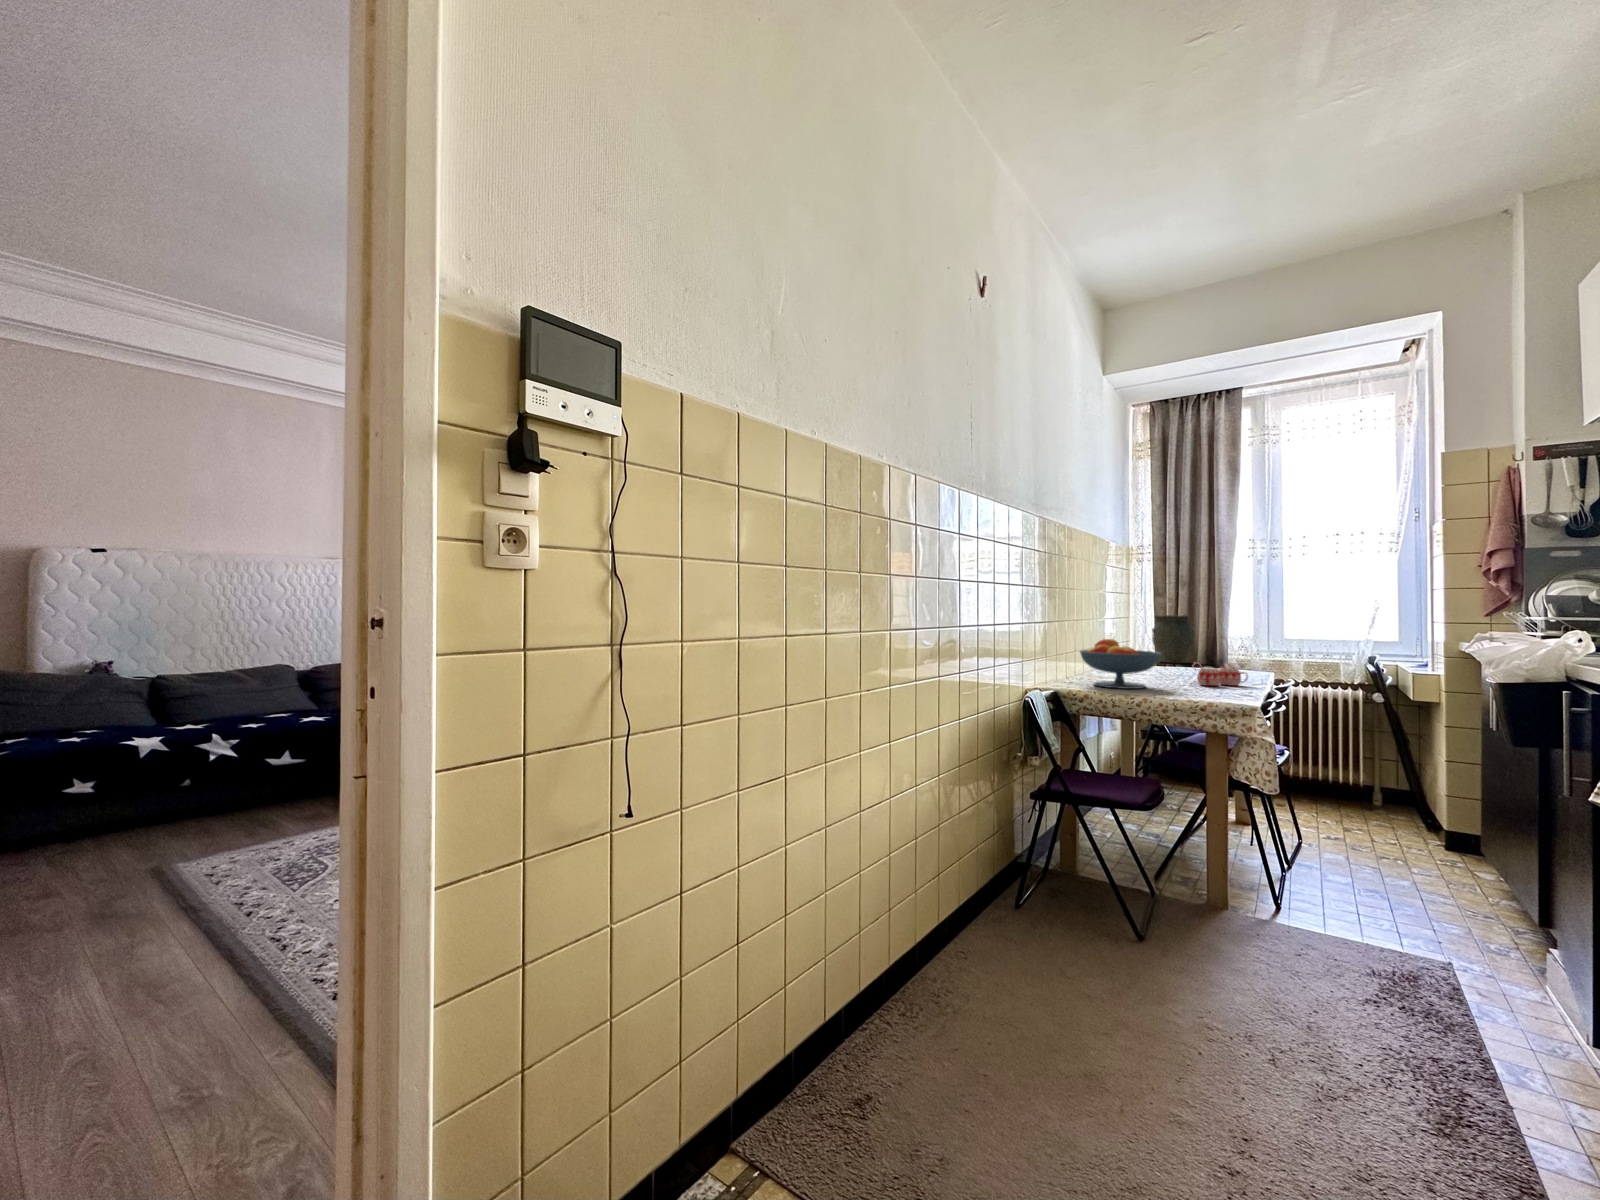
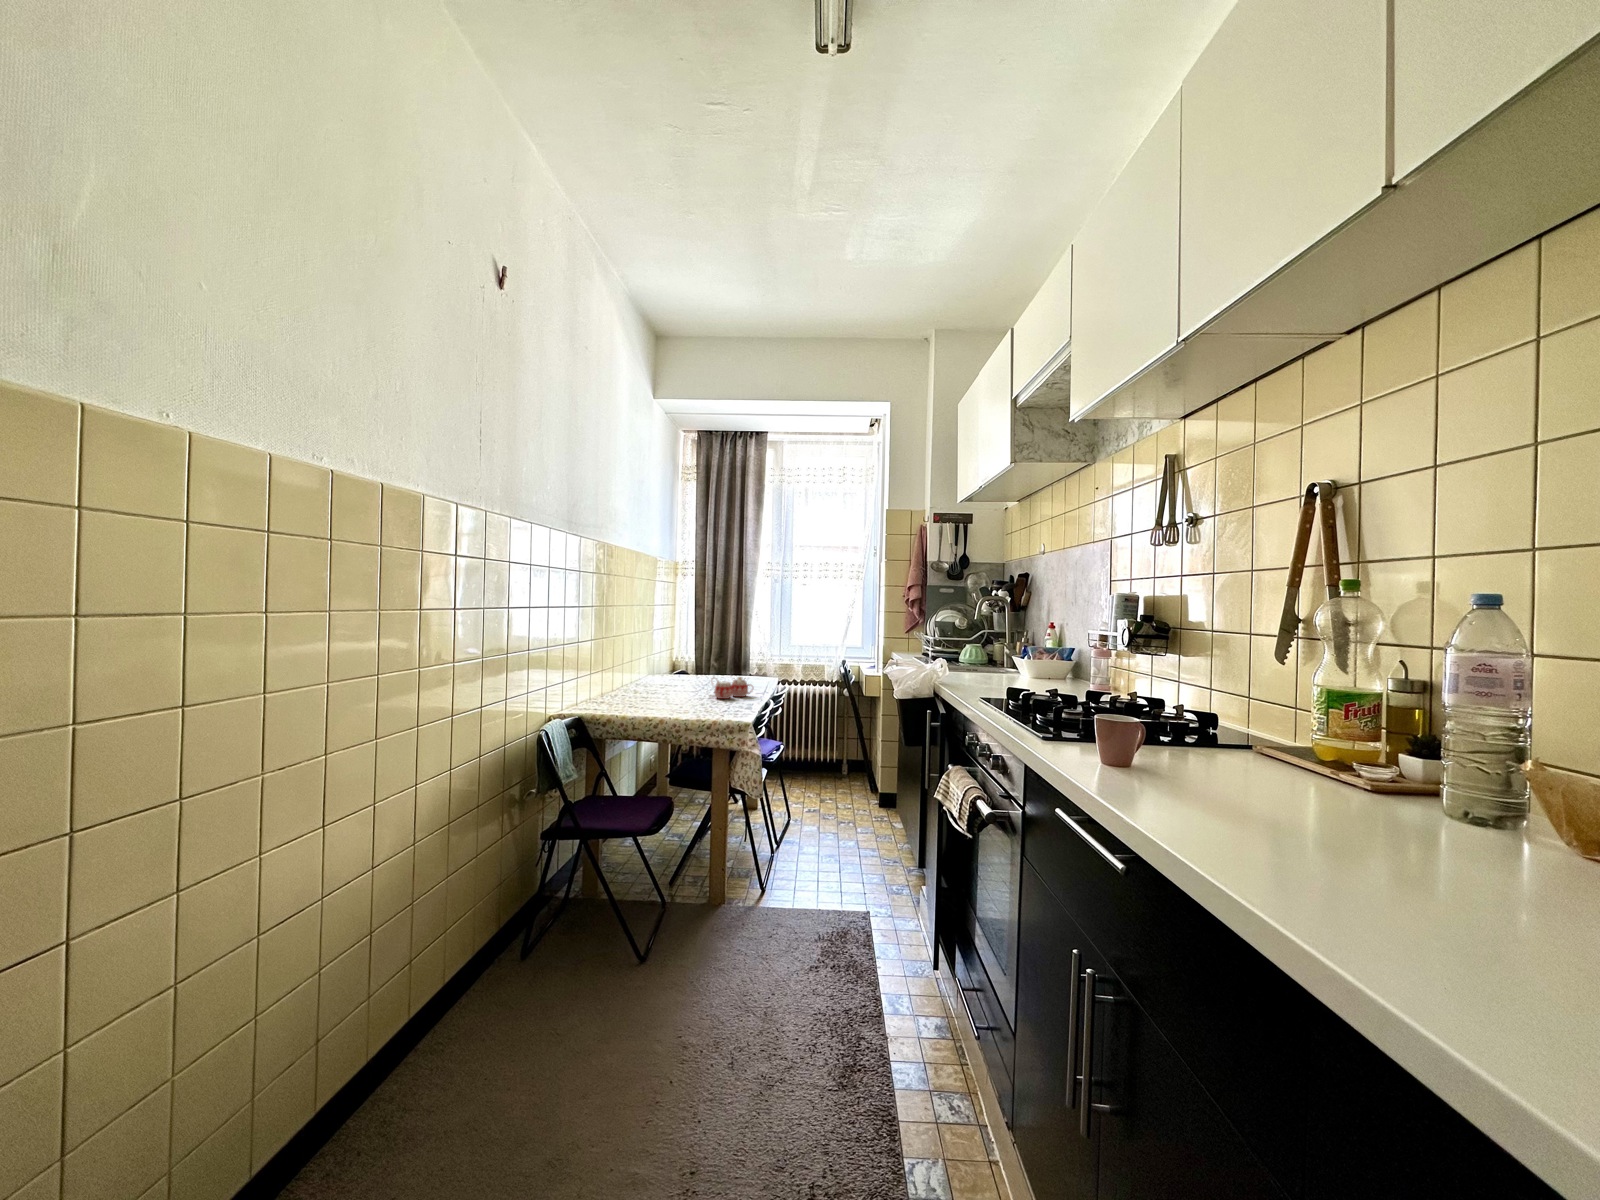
vase: present [1152,615,1194,663] -> none [692,626,725,669]
fruit bowl: present [1080,639,1162,689] -> none [609,658,683,709]

